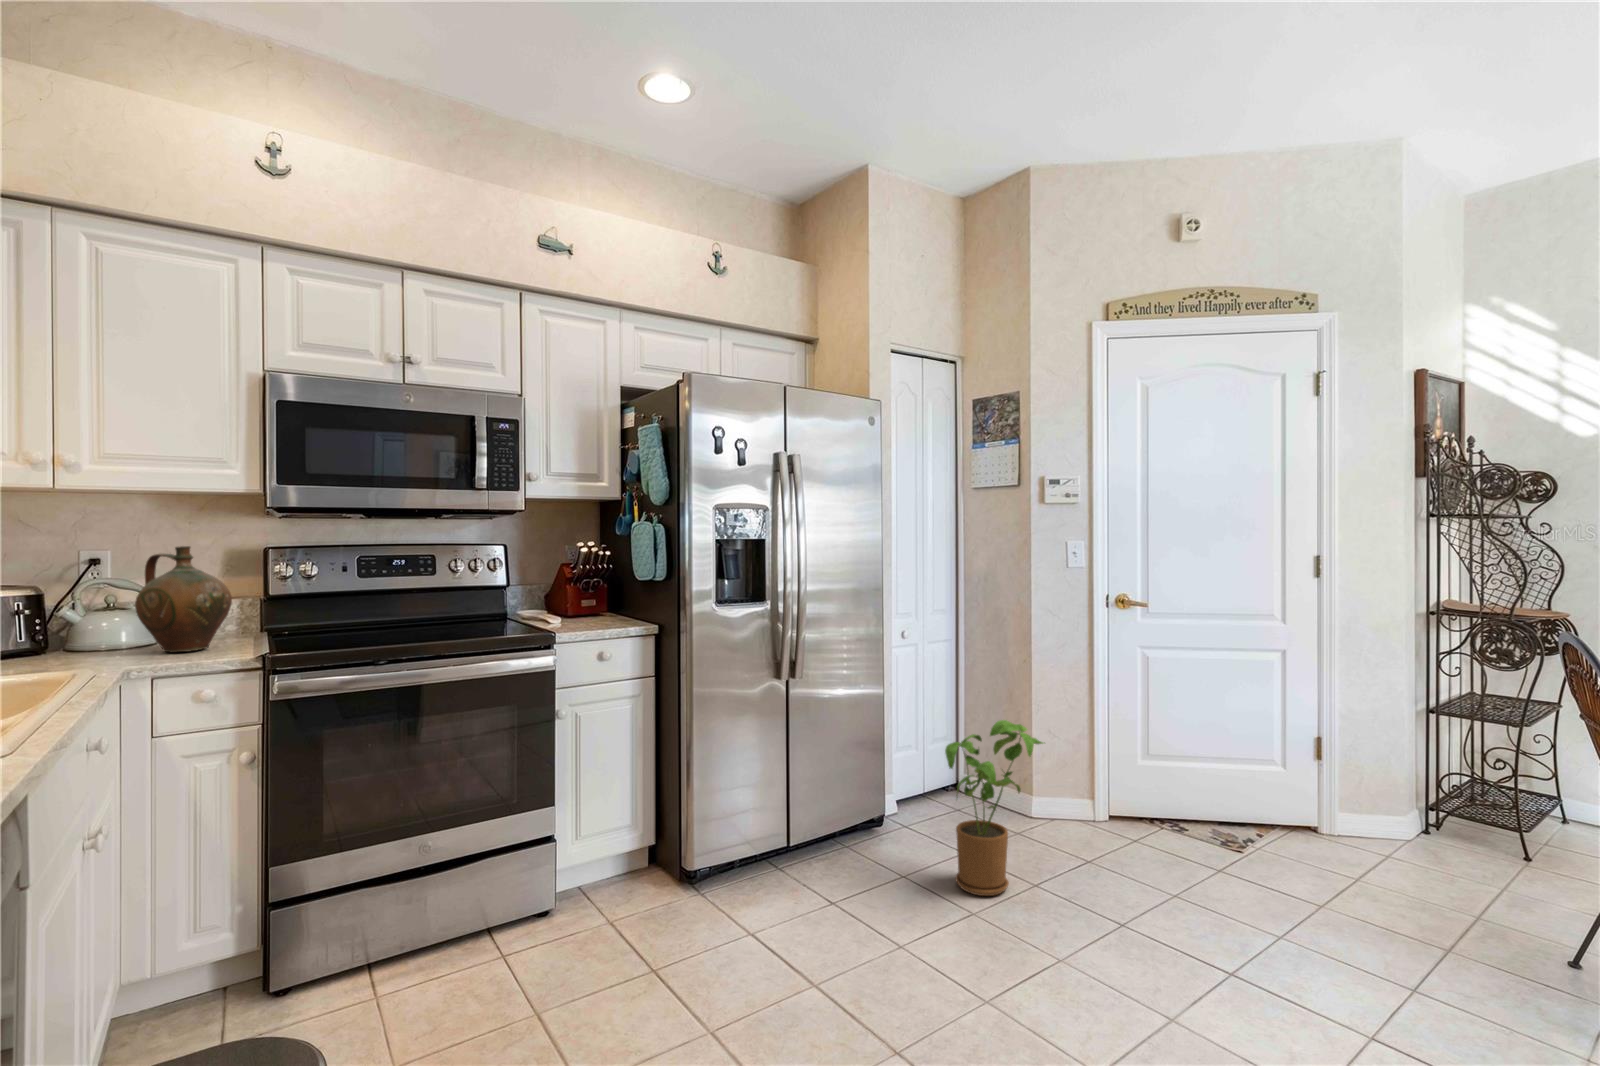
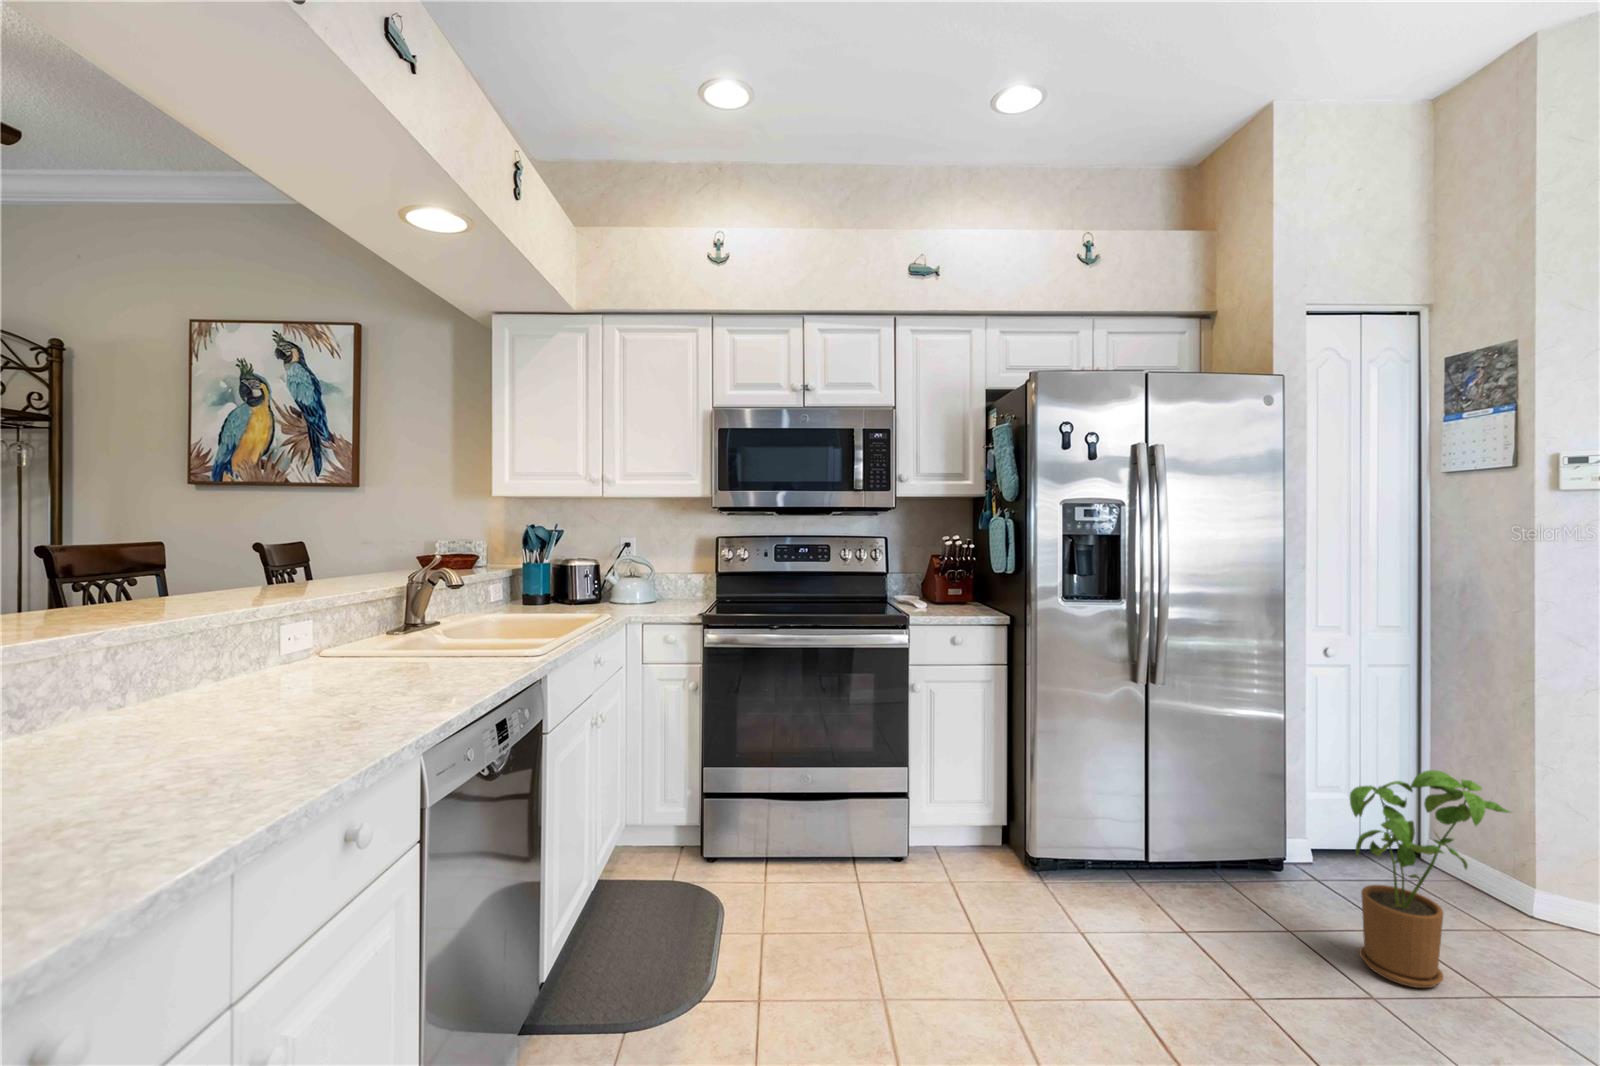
ceramic jug: present [135,546,232,652] -> none [636,536,690,610]

